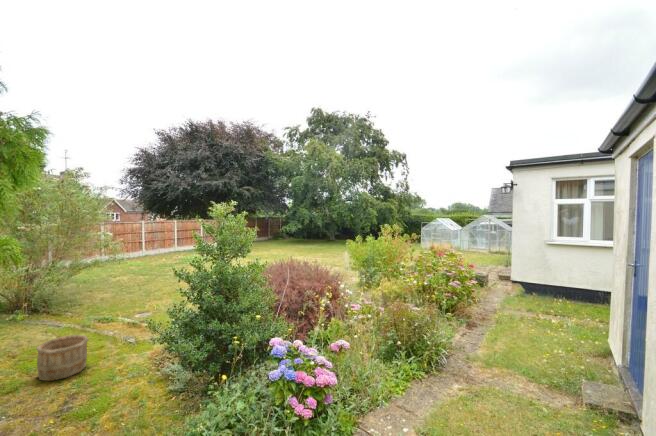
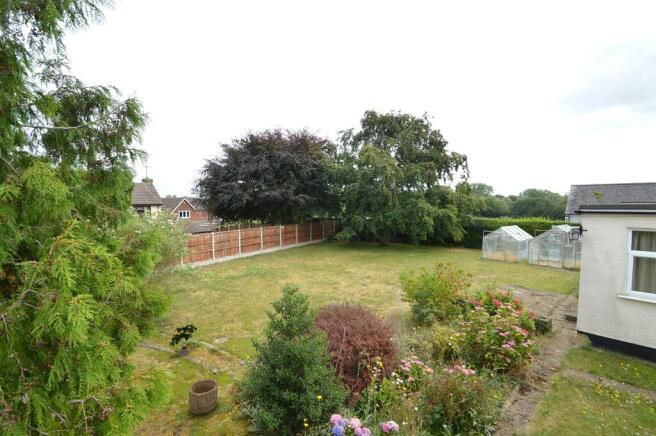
potted plant: none [36,285,84,326] -> present [169,324,197,356]

